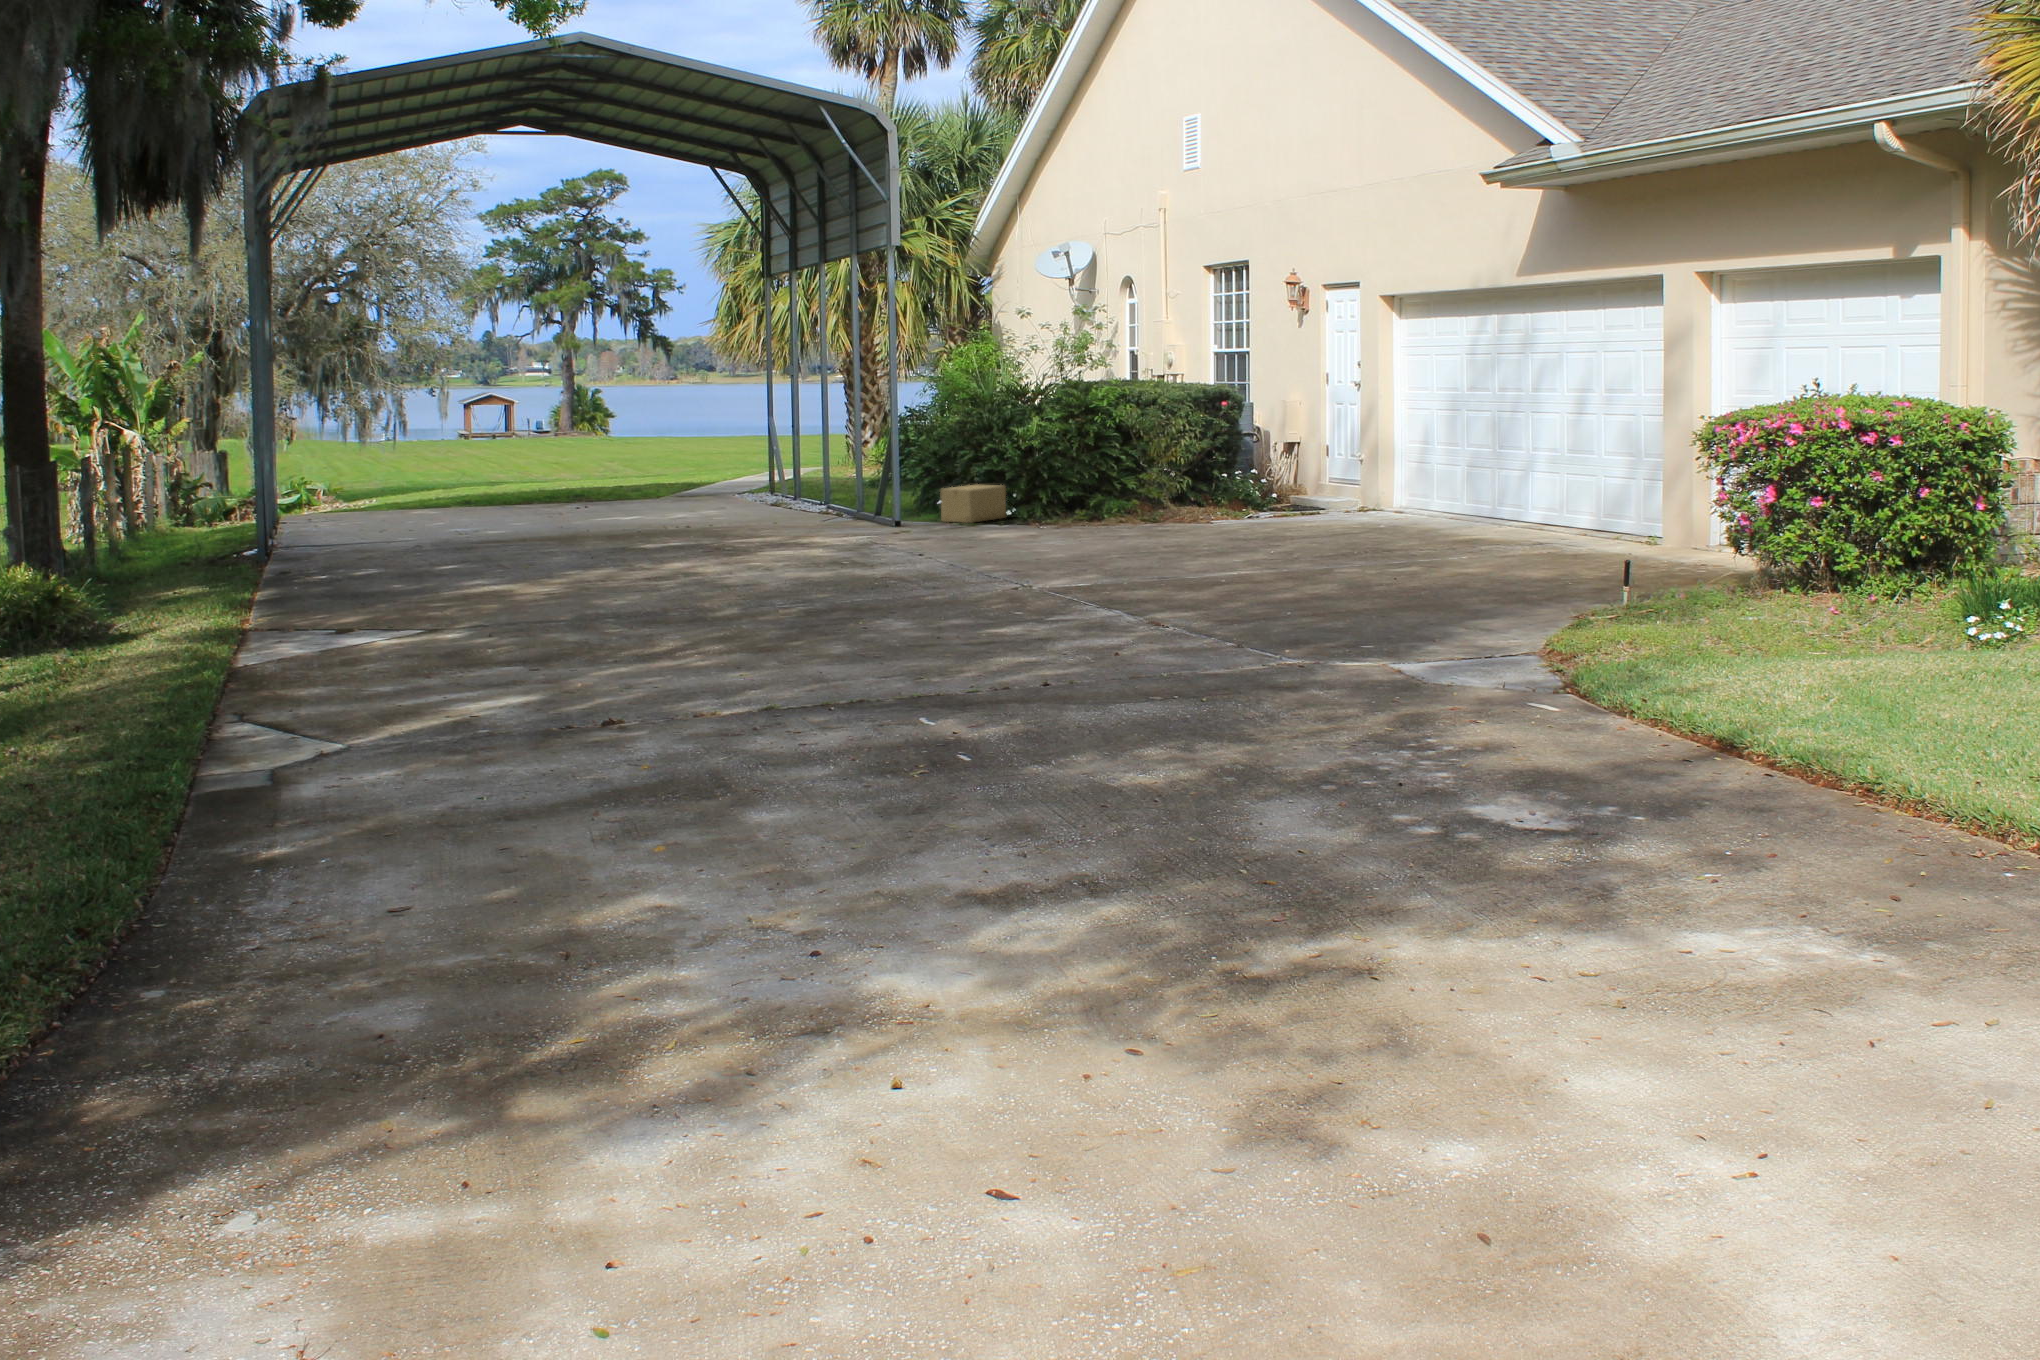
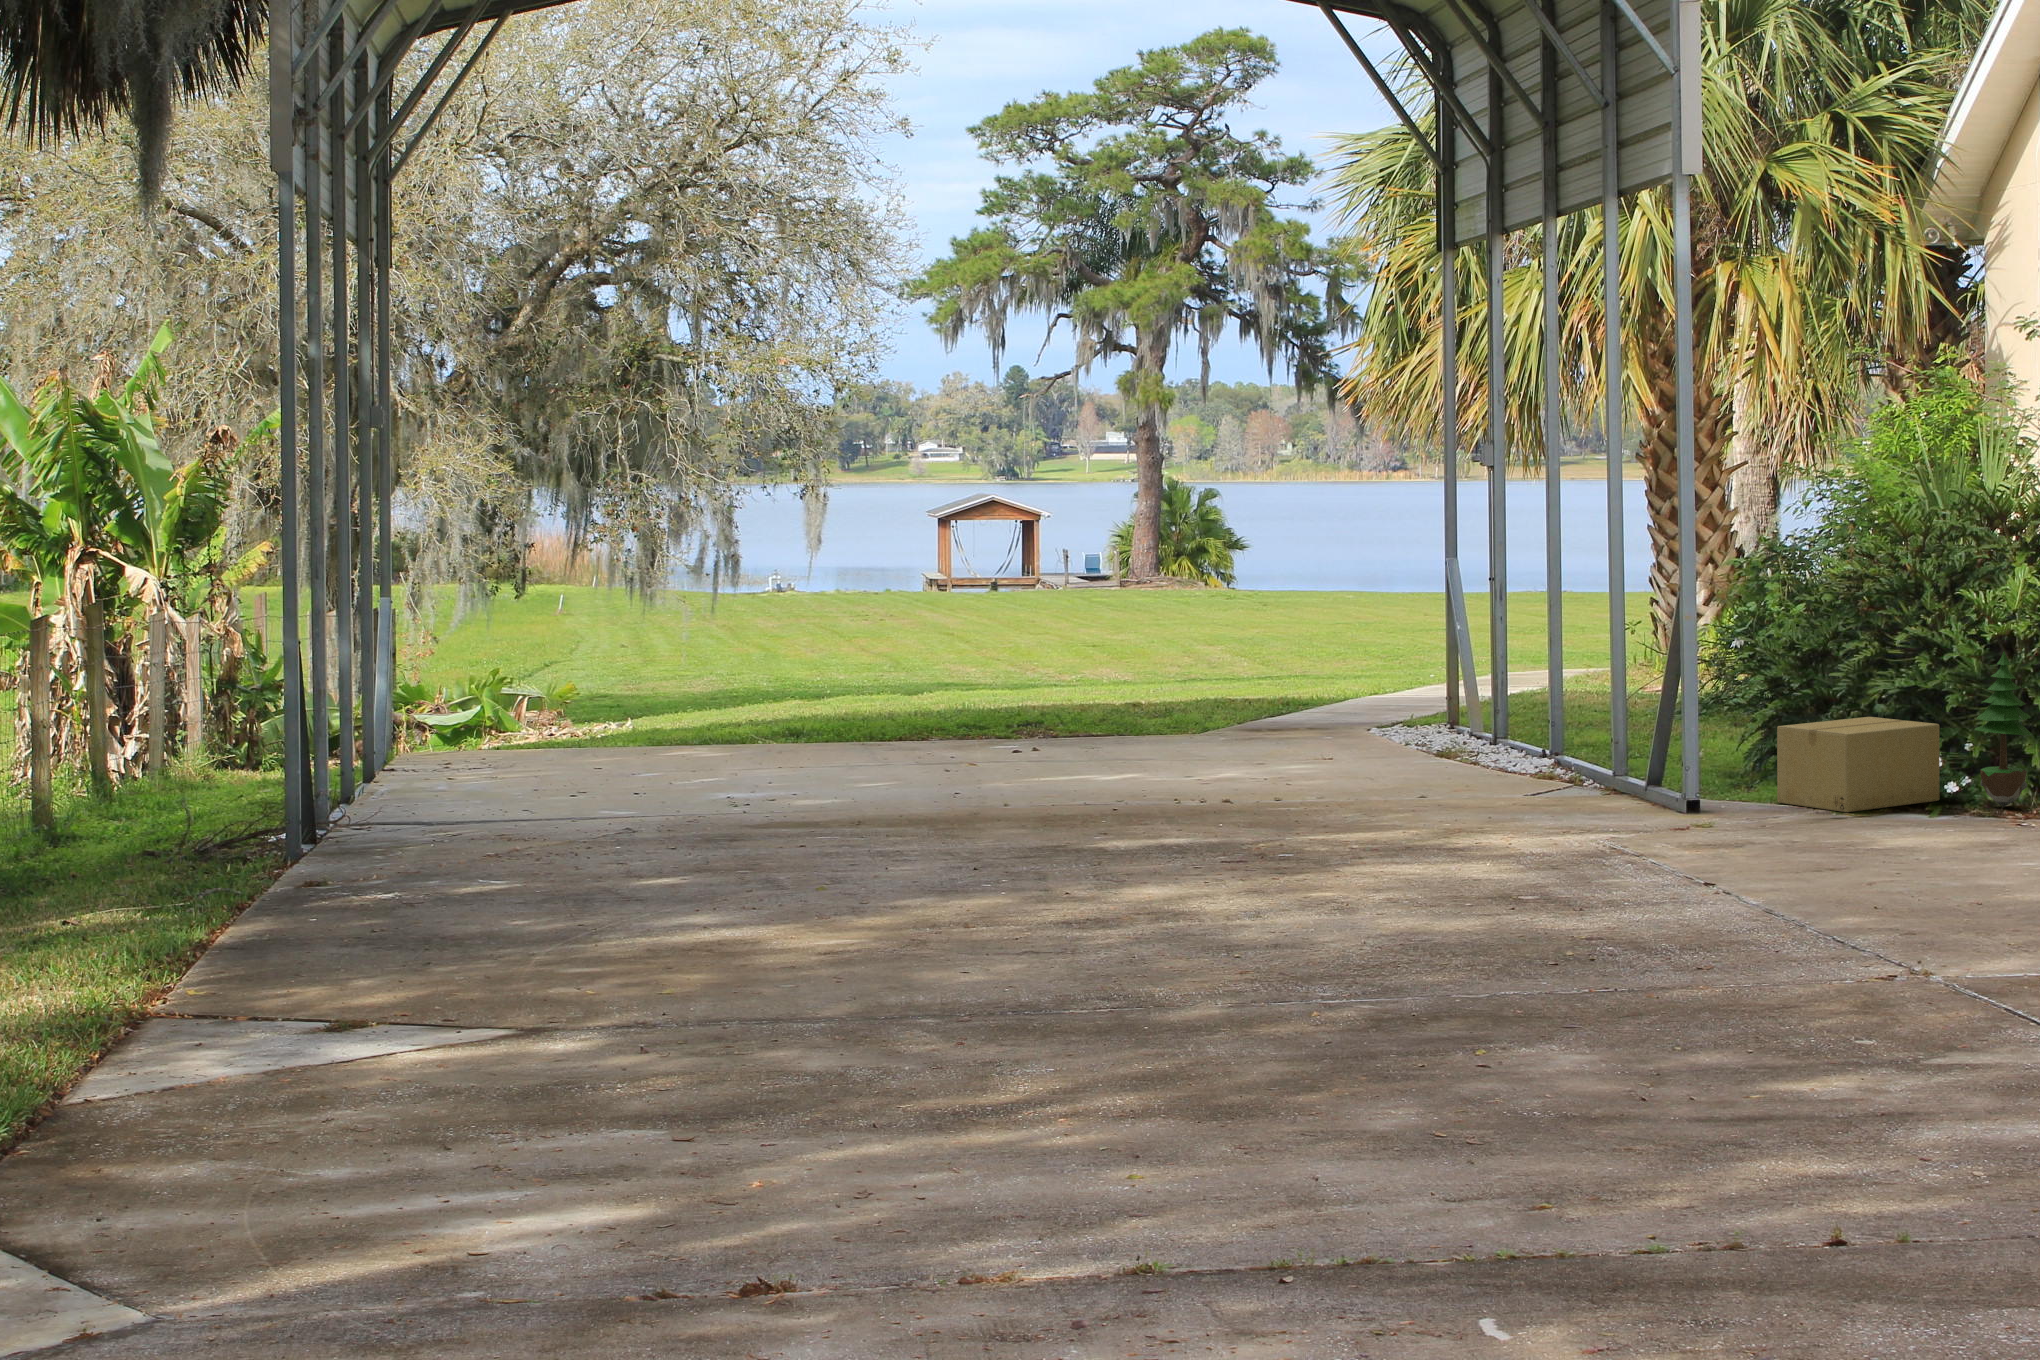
potted tree: none [1020,453,1043,518] -> present [1974,652,2033,807]

